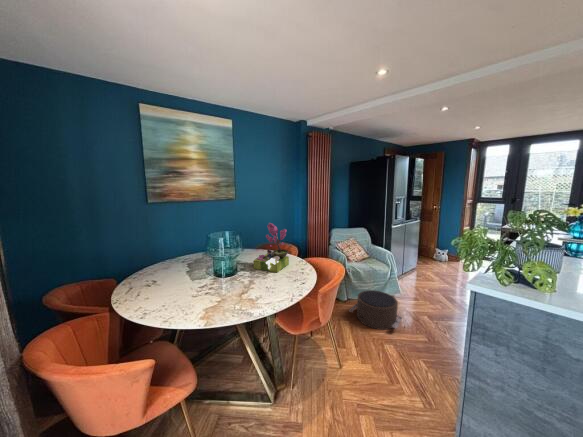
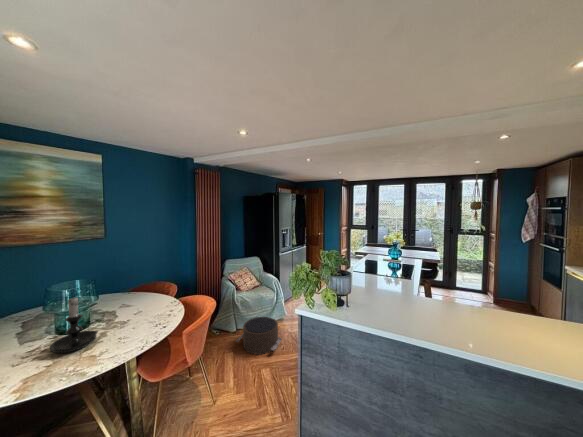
flower arrangement: present [253,223,289,273] -> none [113,265,159,319]
candle holder: none [216,242,250,293] -> present [50,297,98,353]

